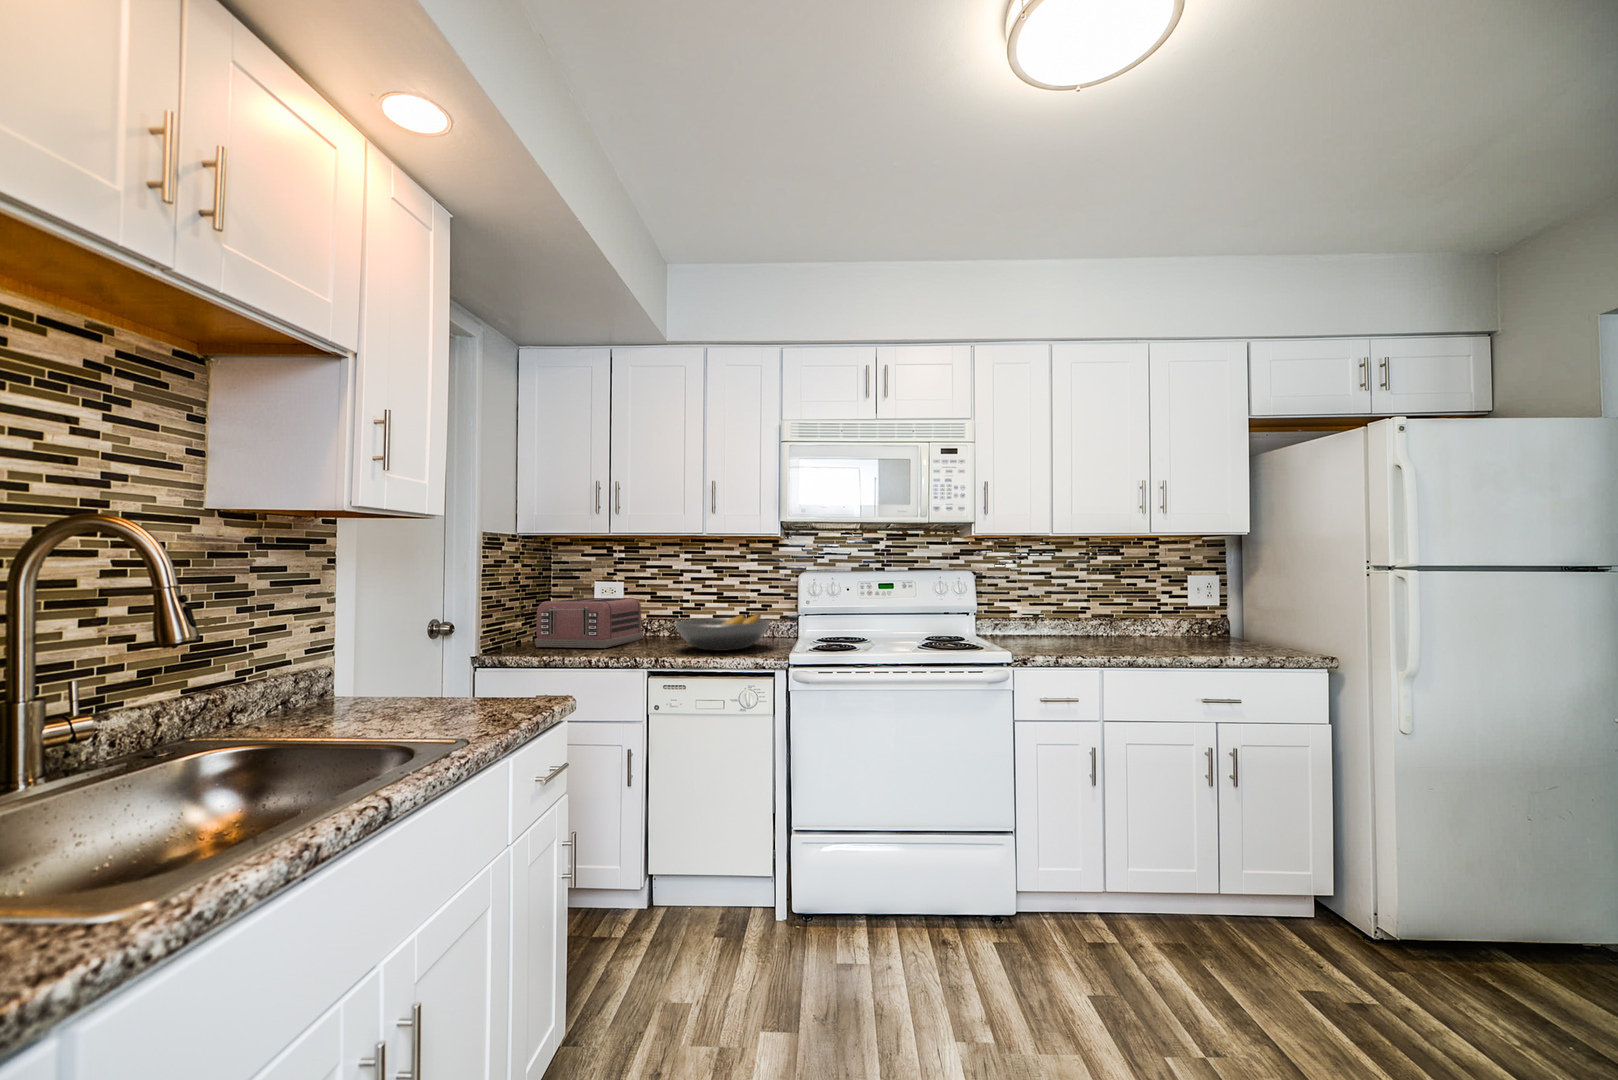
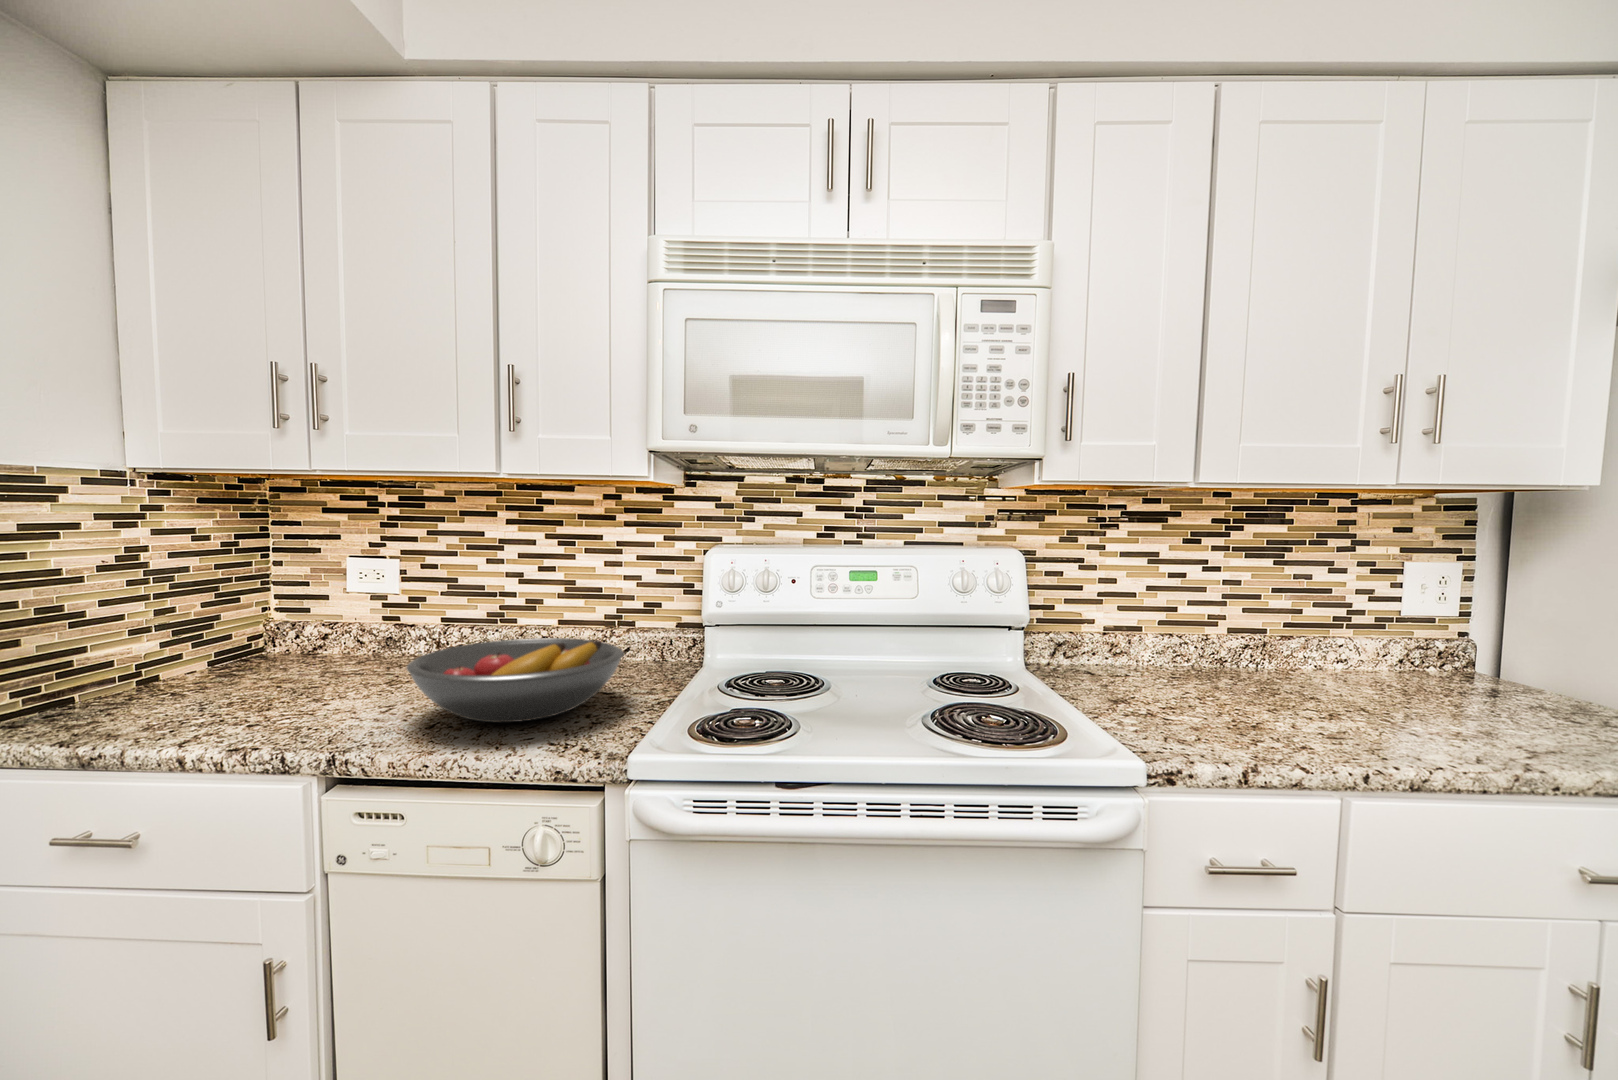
toaster: present [535,598,643,648] -> none [168,588,423,701]

